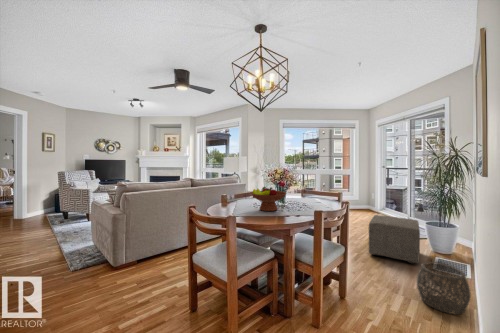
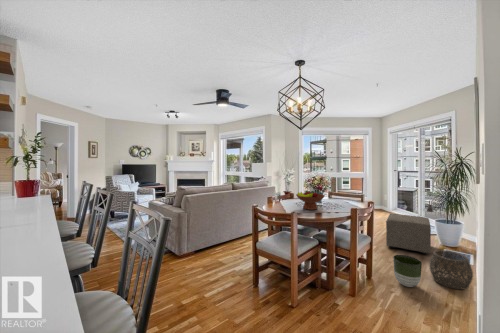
planter: none [371,268,406,311] -> present [393,255,422,287]

